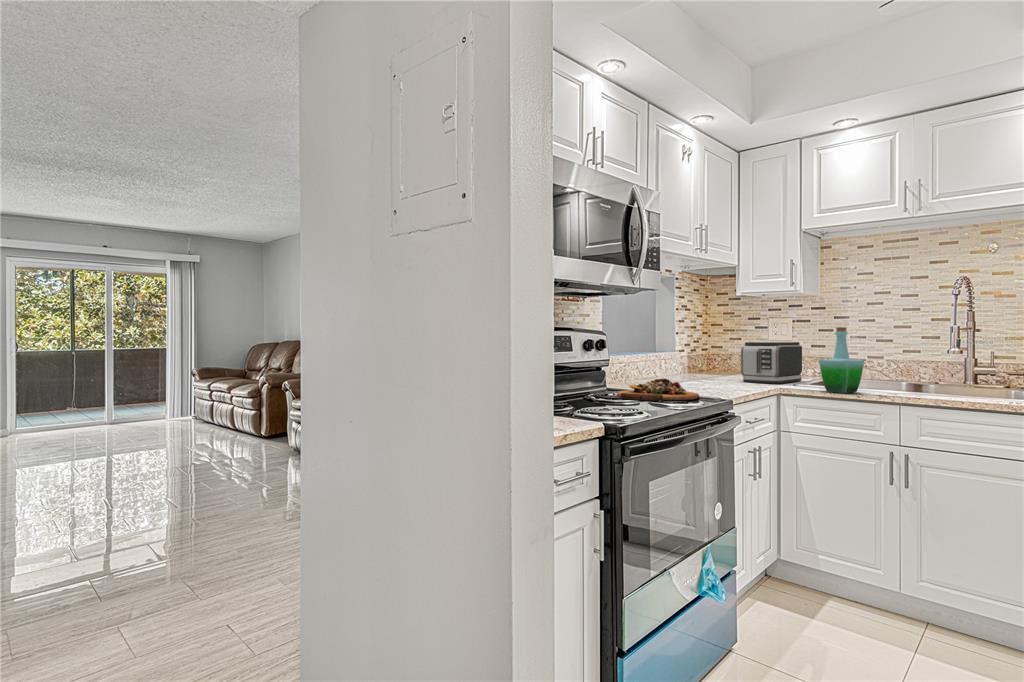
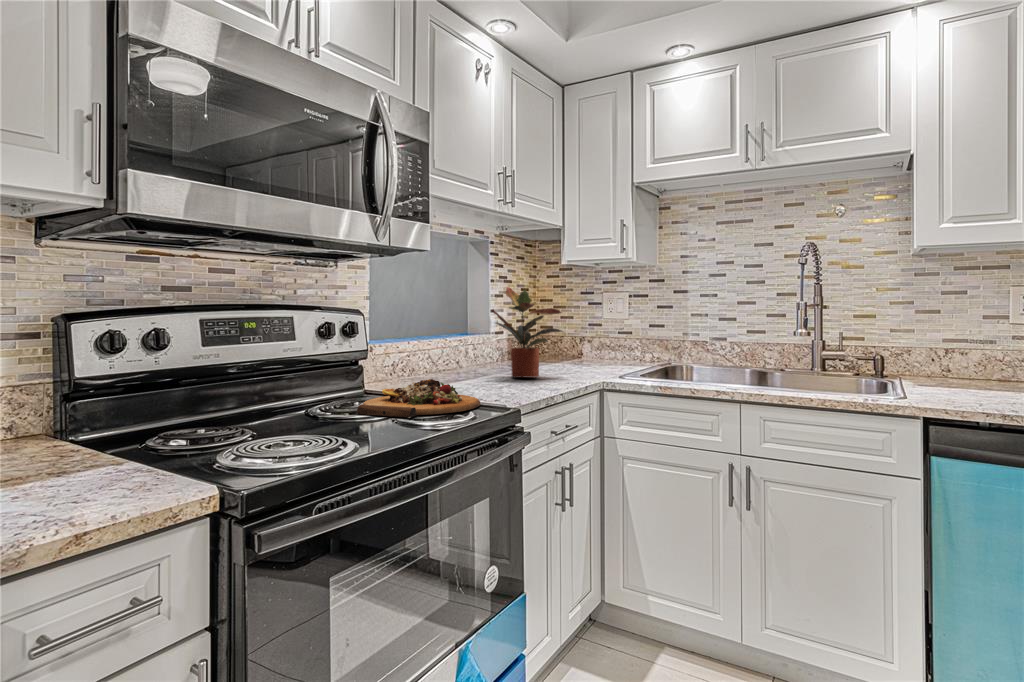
potted plant: none [685,313,746,384] -> present [491,287,563,378]
bottle: present [819,327,865,393] -> none [647,304,701,389]
toaster: present [741,342,802,384] -> none [563,322,636,375]

